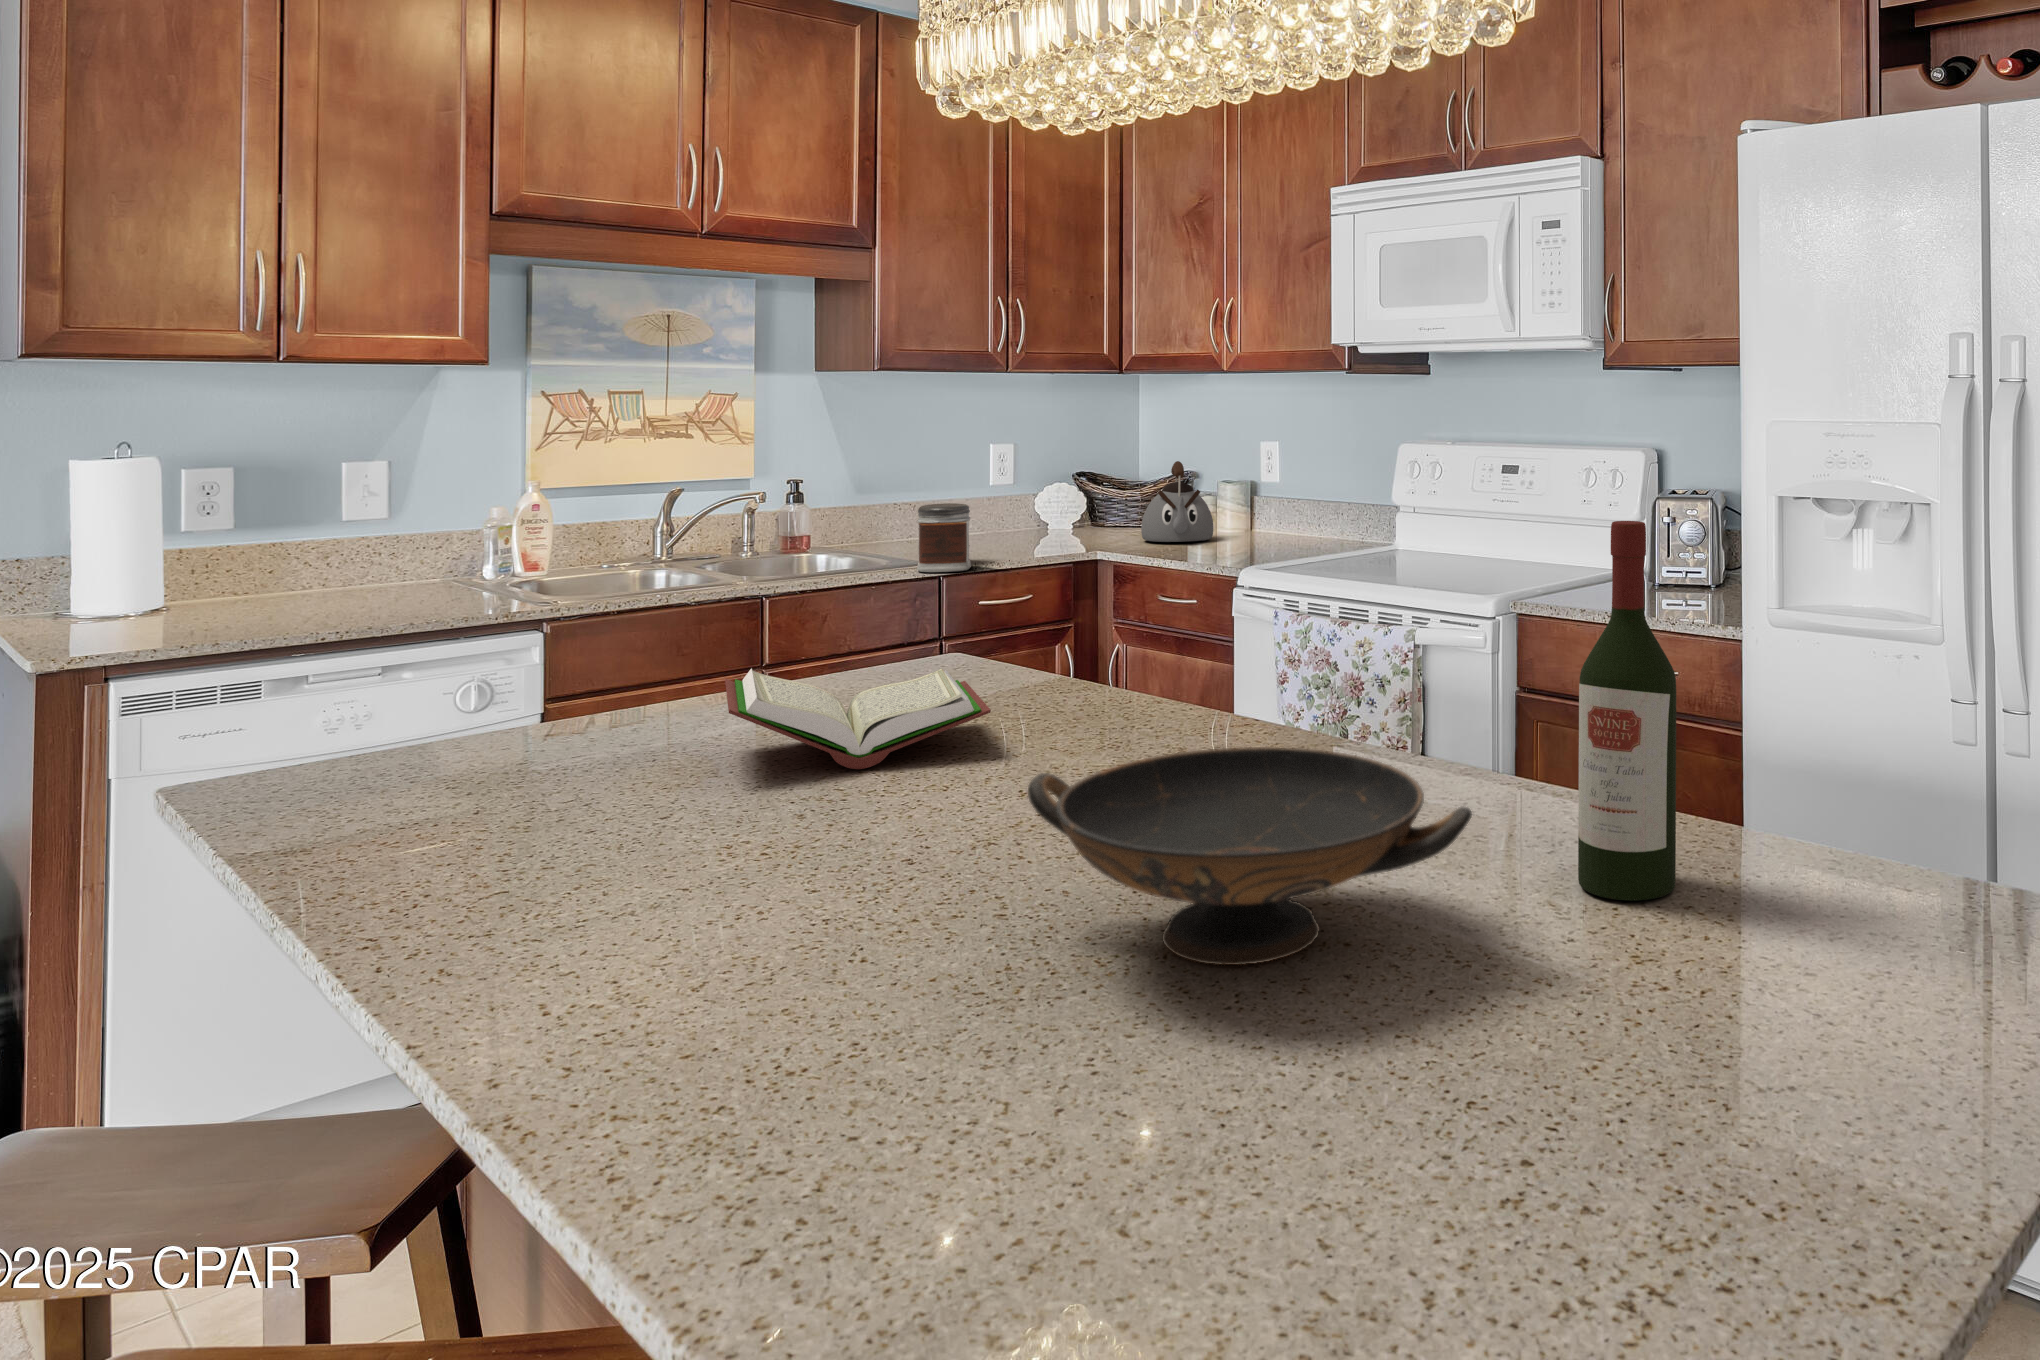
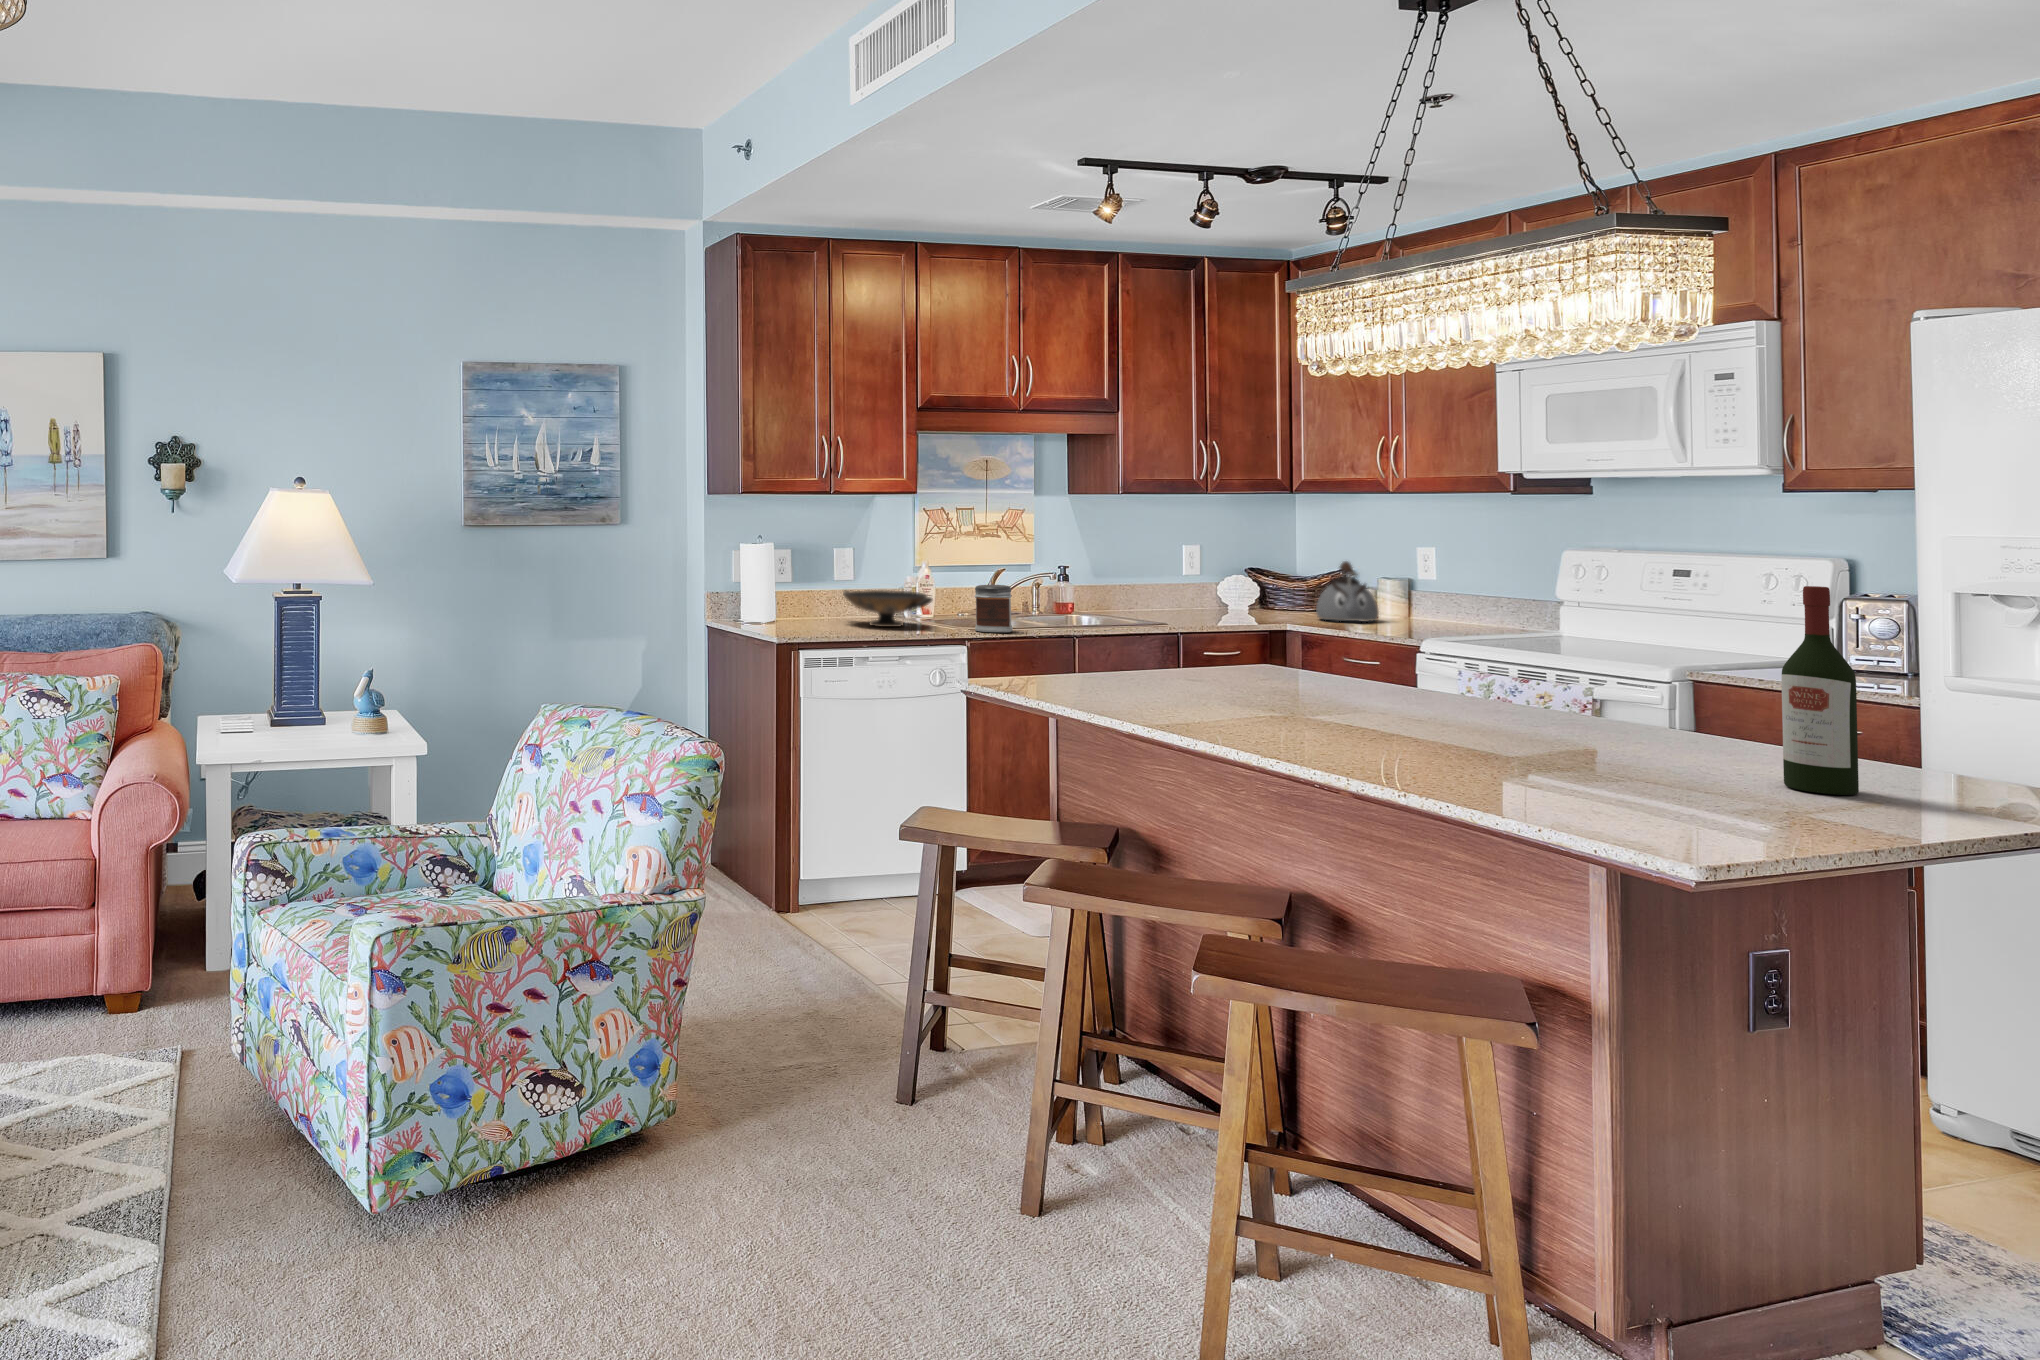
jar: present [917,503,971,572] -> present [975,585,1013,632]
book: present [725,669,991,769] -> none [1180,653,1343,706]
decorative bowl: present [1028,747,1472,965] -> present [843,590,932,627]

